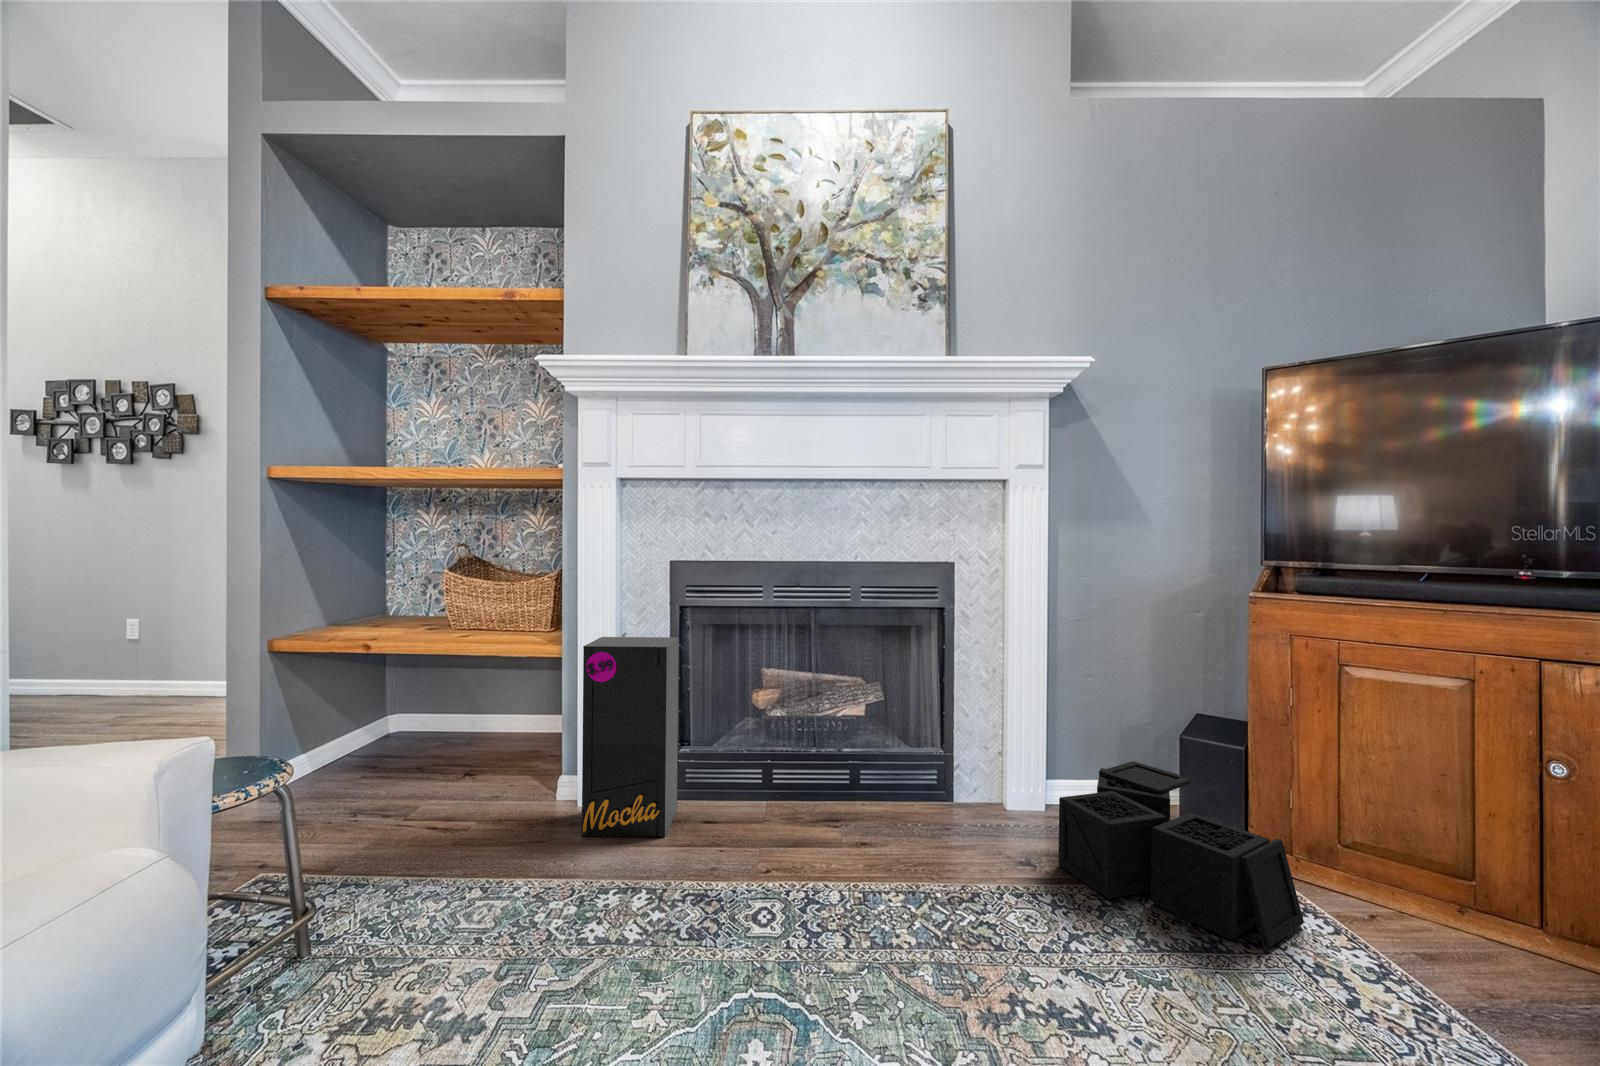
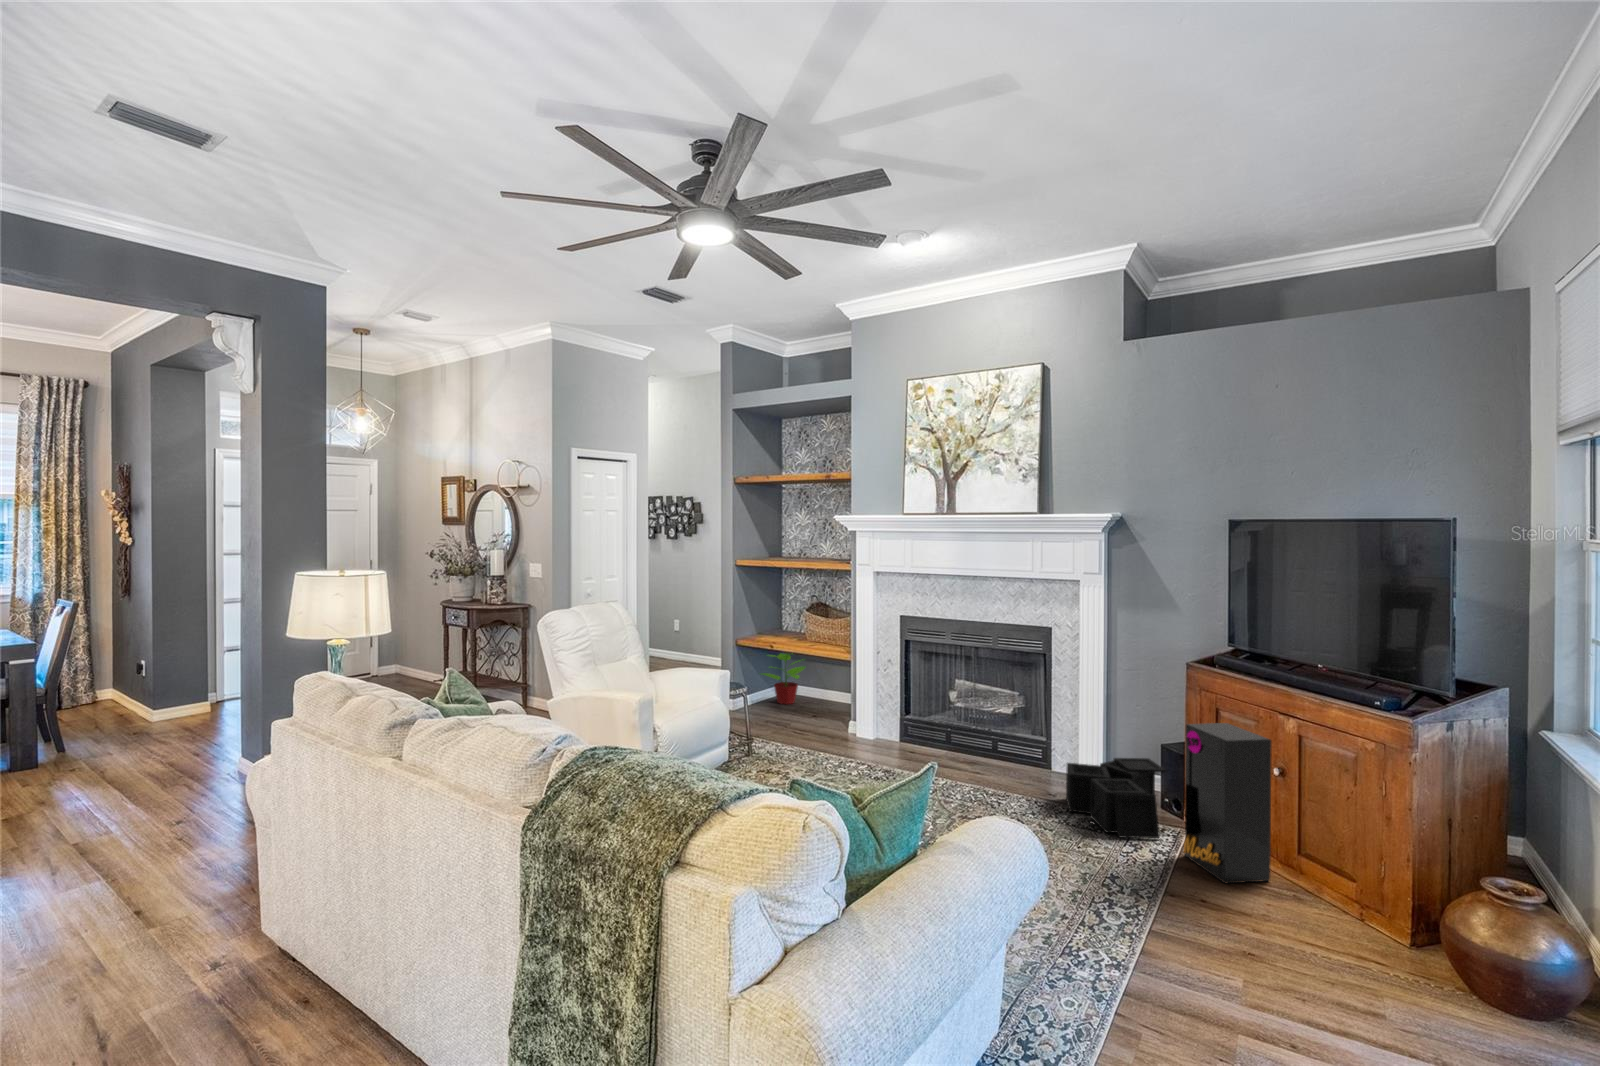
potted plant: none [332,629,442,755] -> present [762,653,805,704]
speaker: present [581,637,679,837] -> present [1184,723,1272,883]

